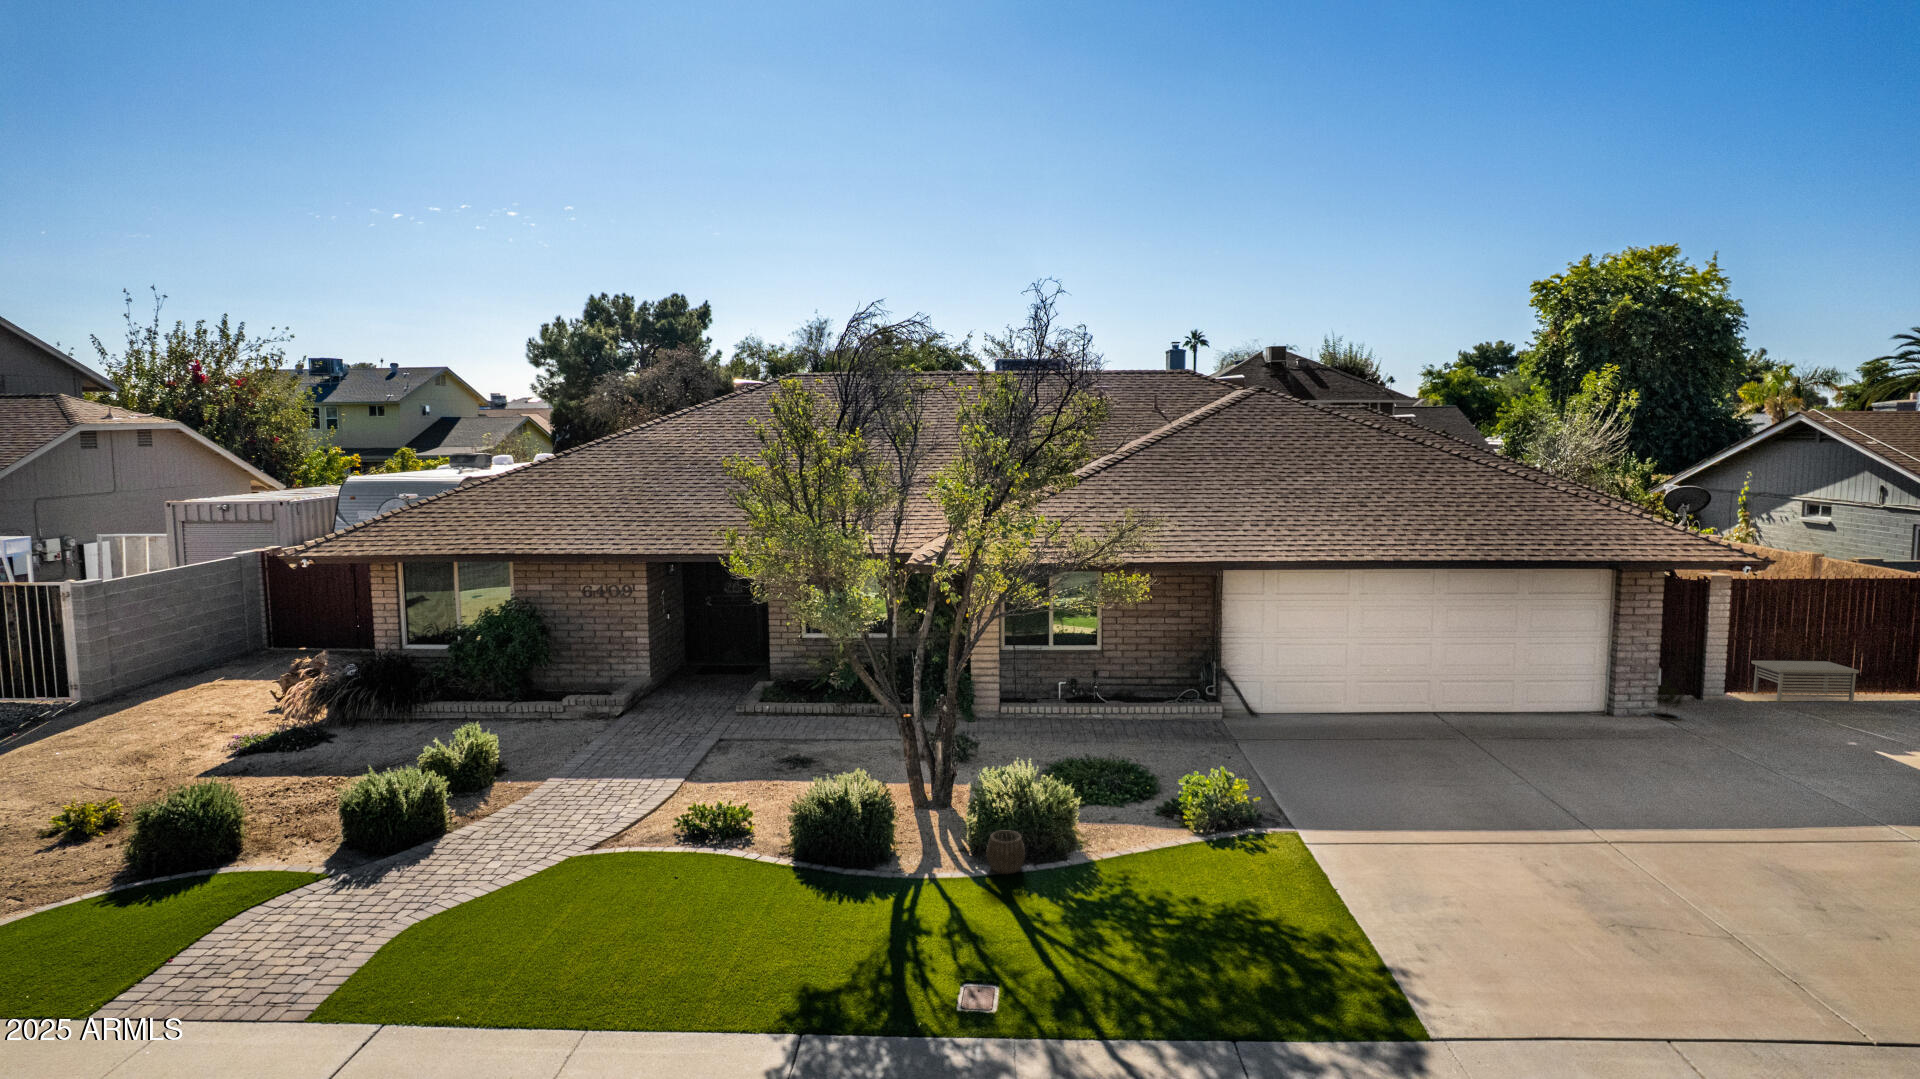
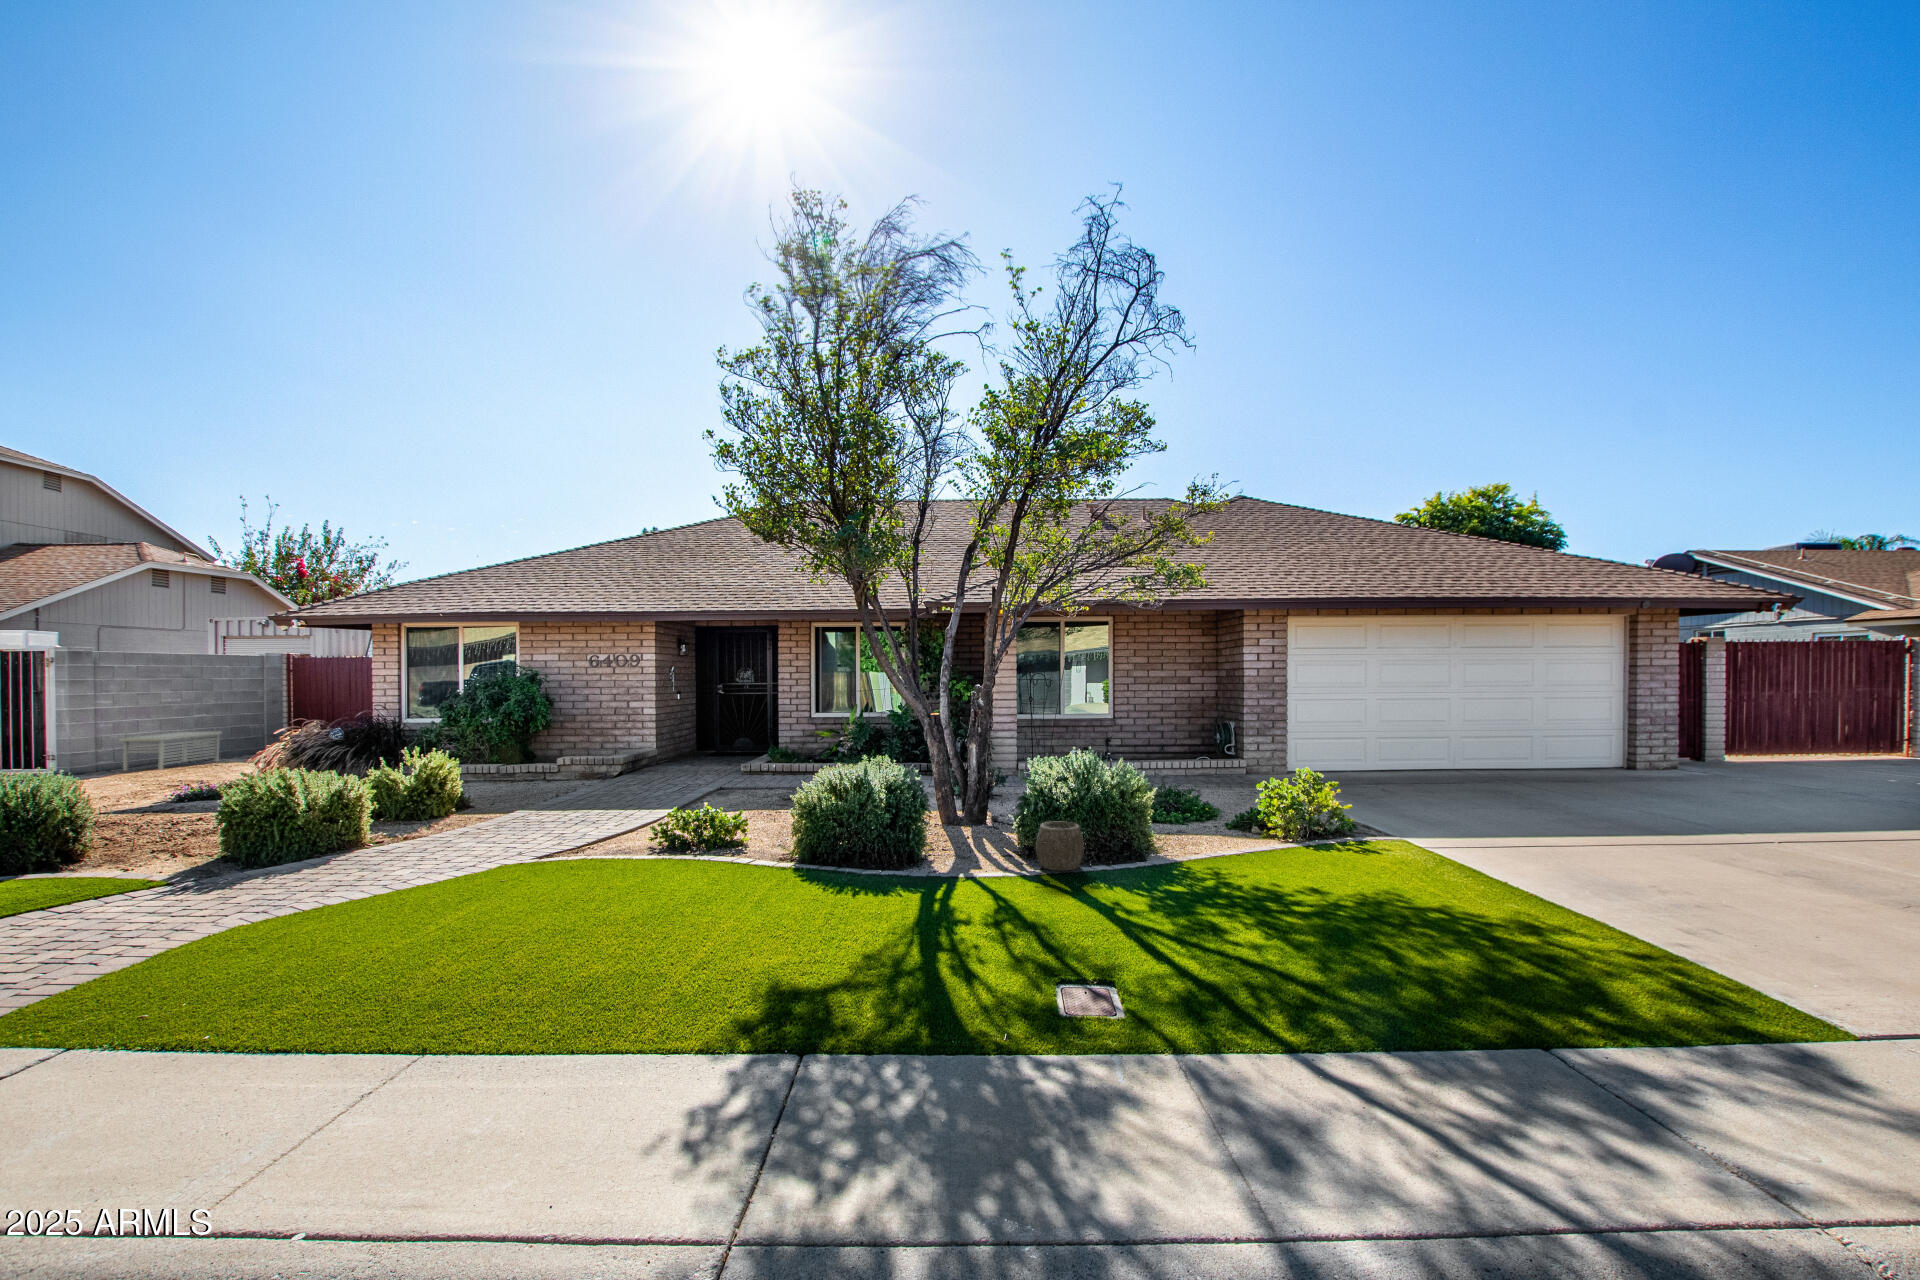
storage bench: present [1751,661,1859,702] -> present [119,731,221,770]
potted tree: present [1652,679,1683,720] -> present [496,739,522,778]

